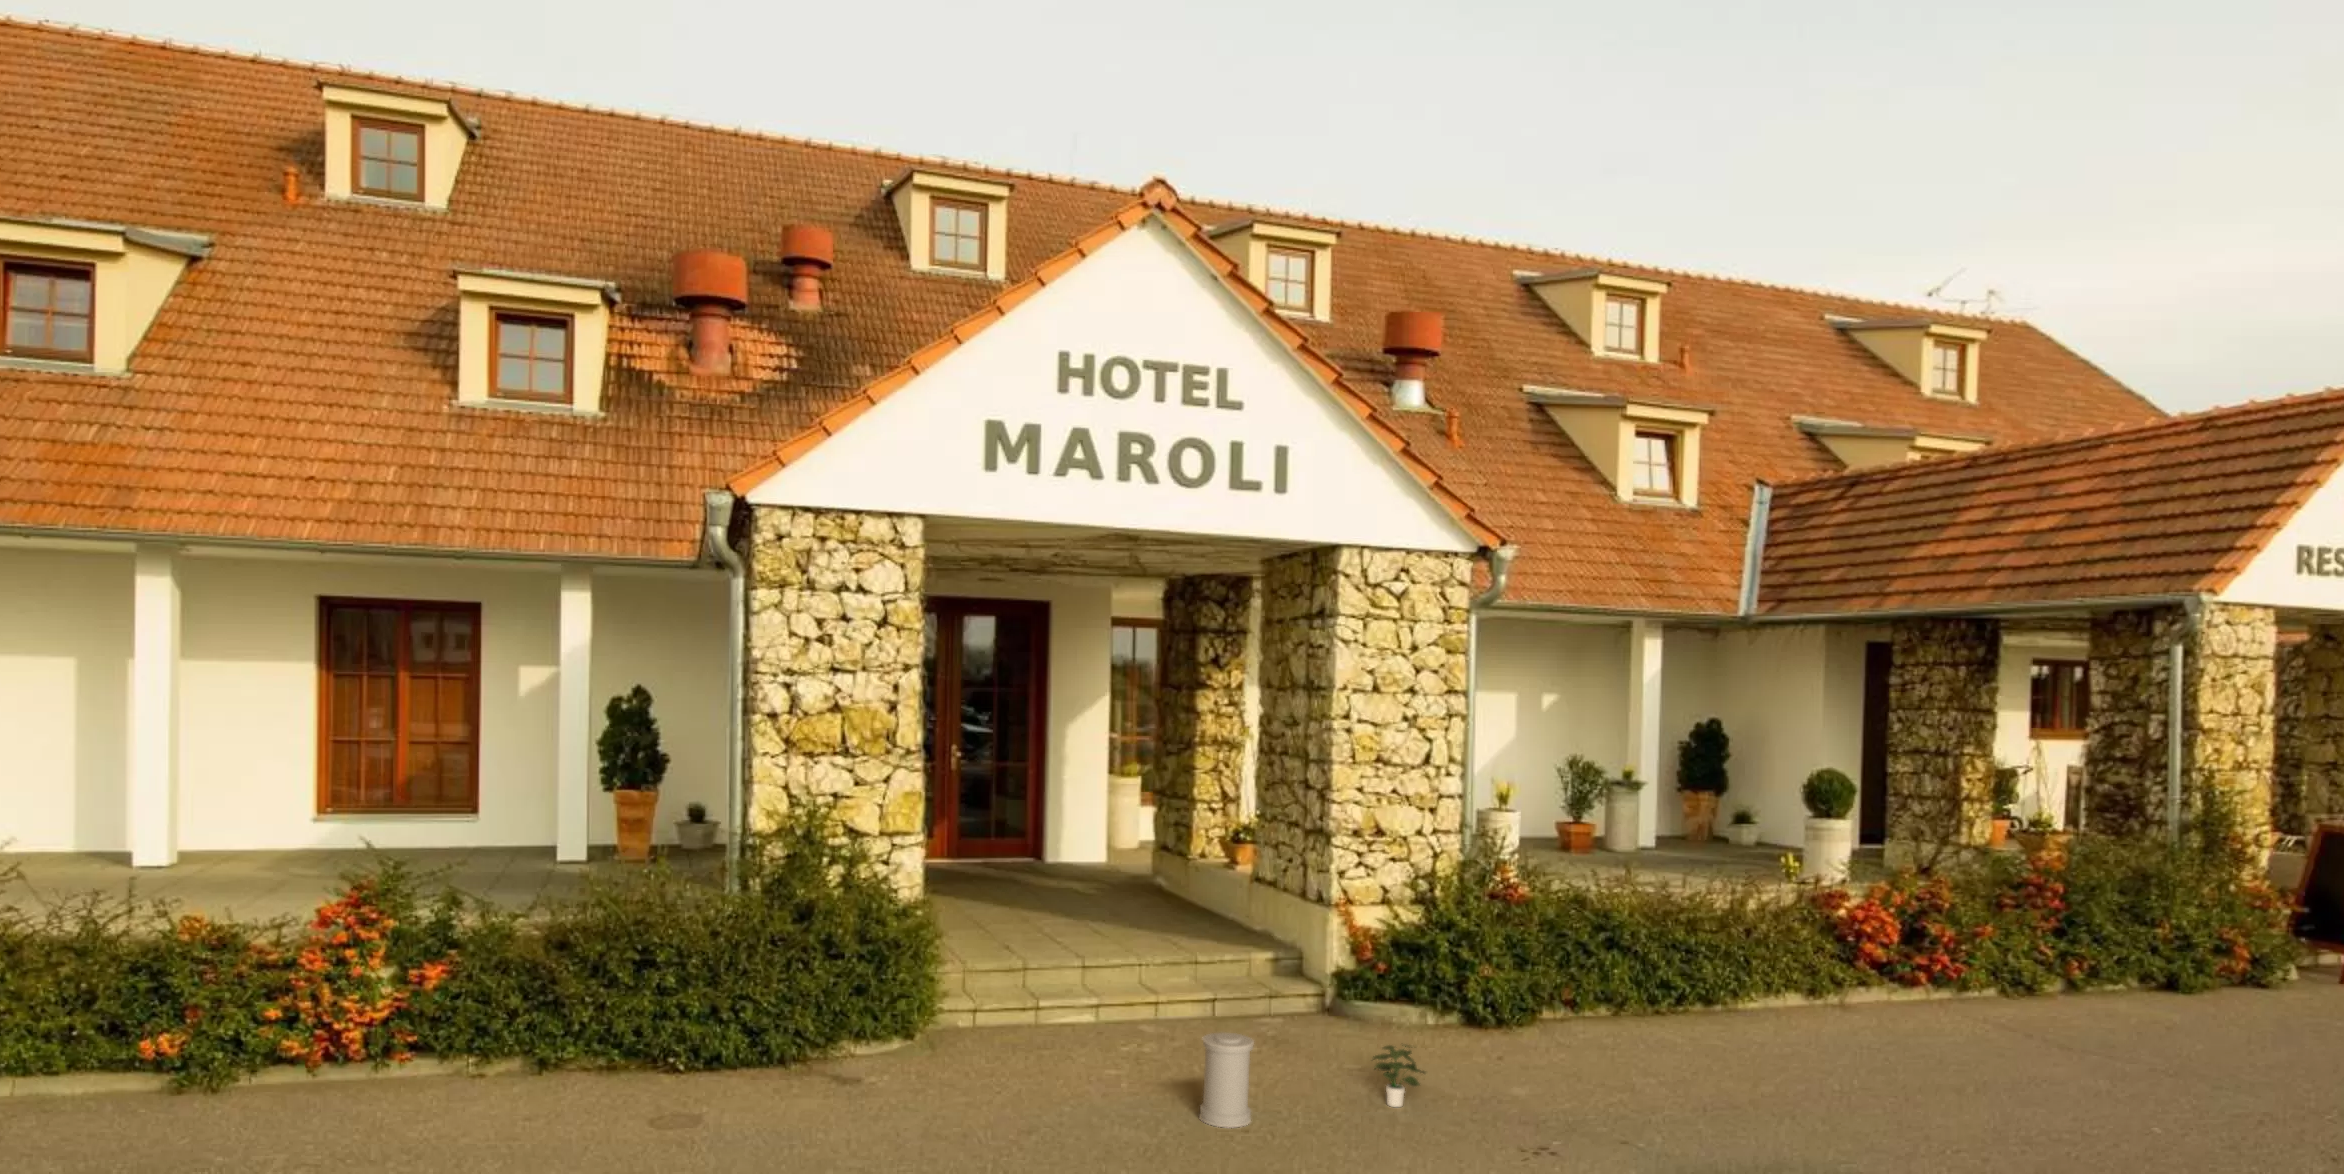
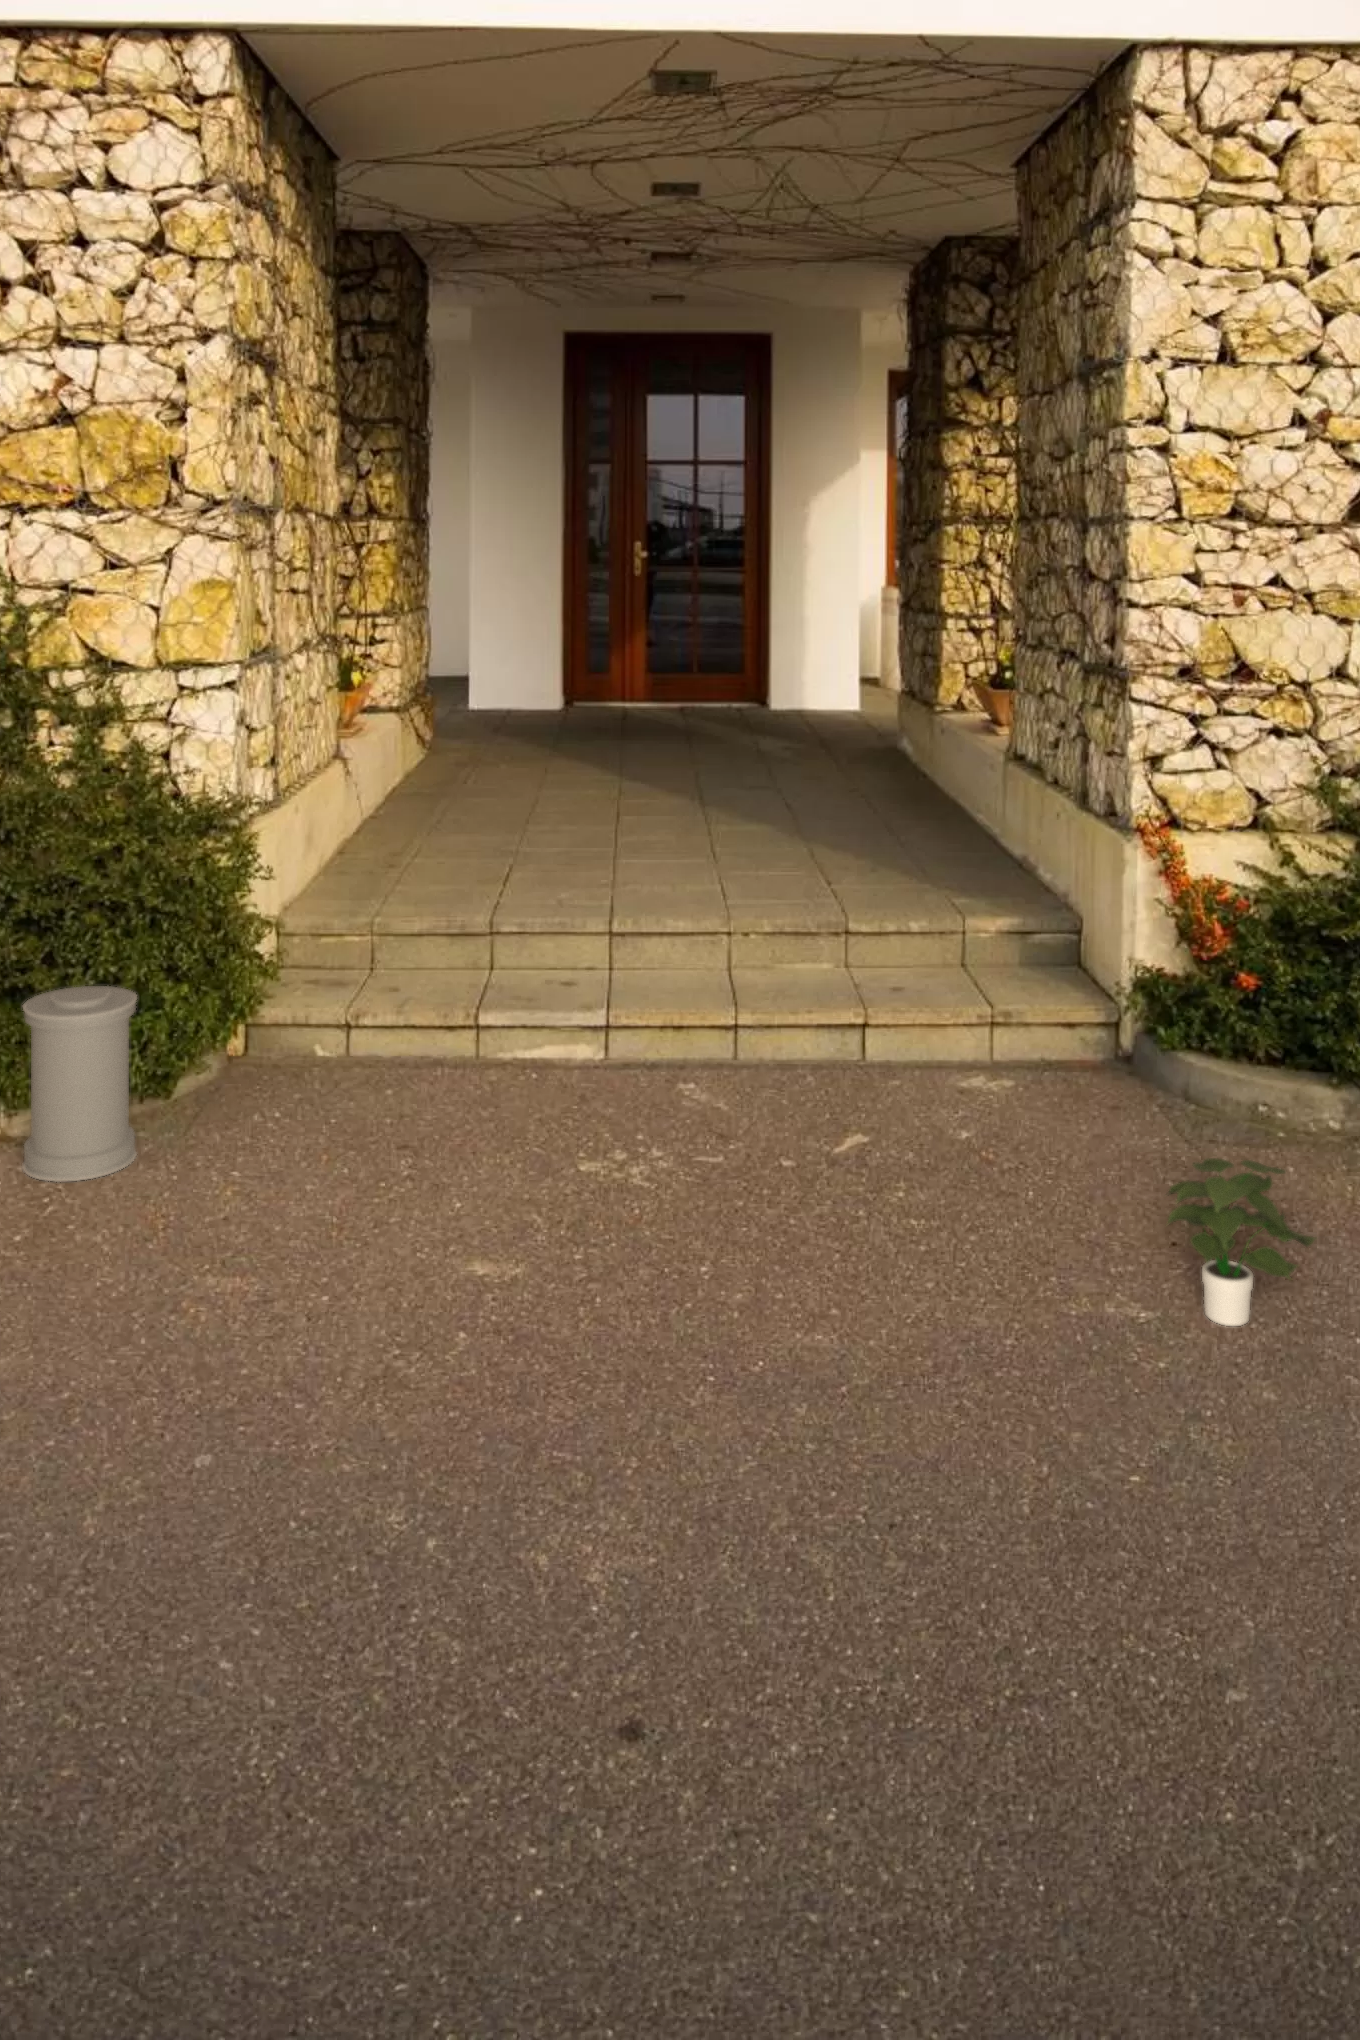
trash can: present [1199,1032,1254,1128] -> present [22,986,137,1182]

